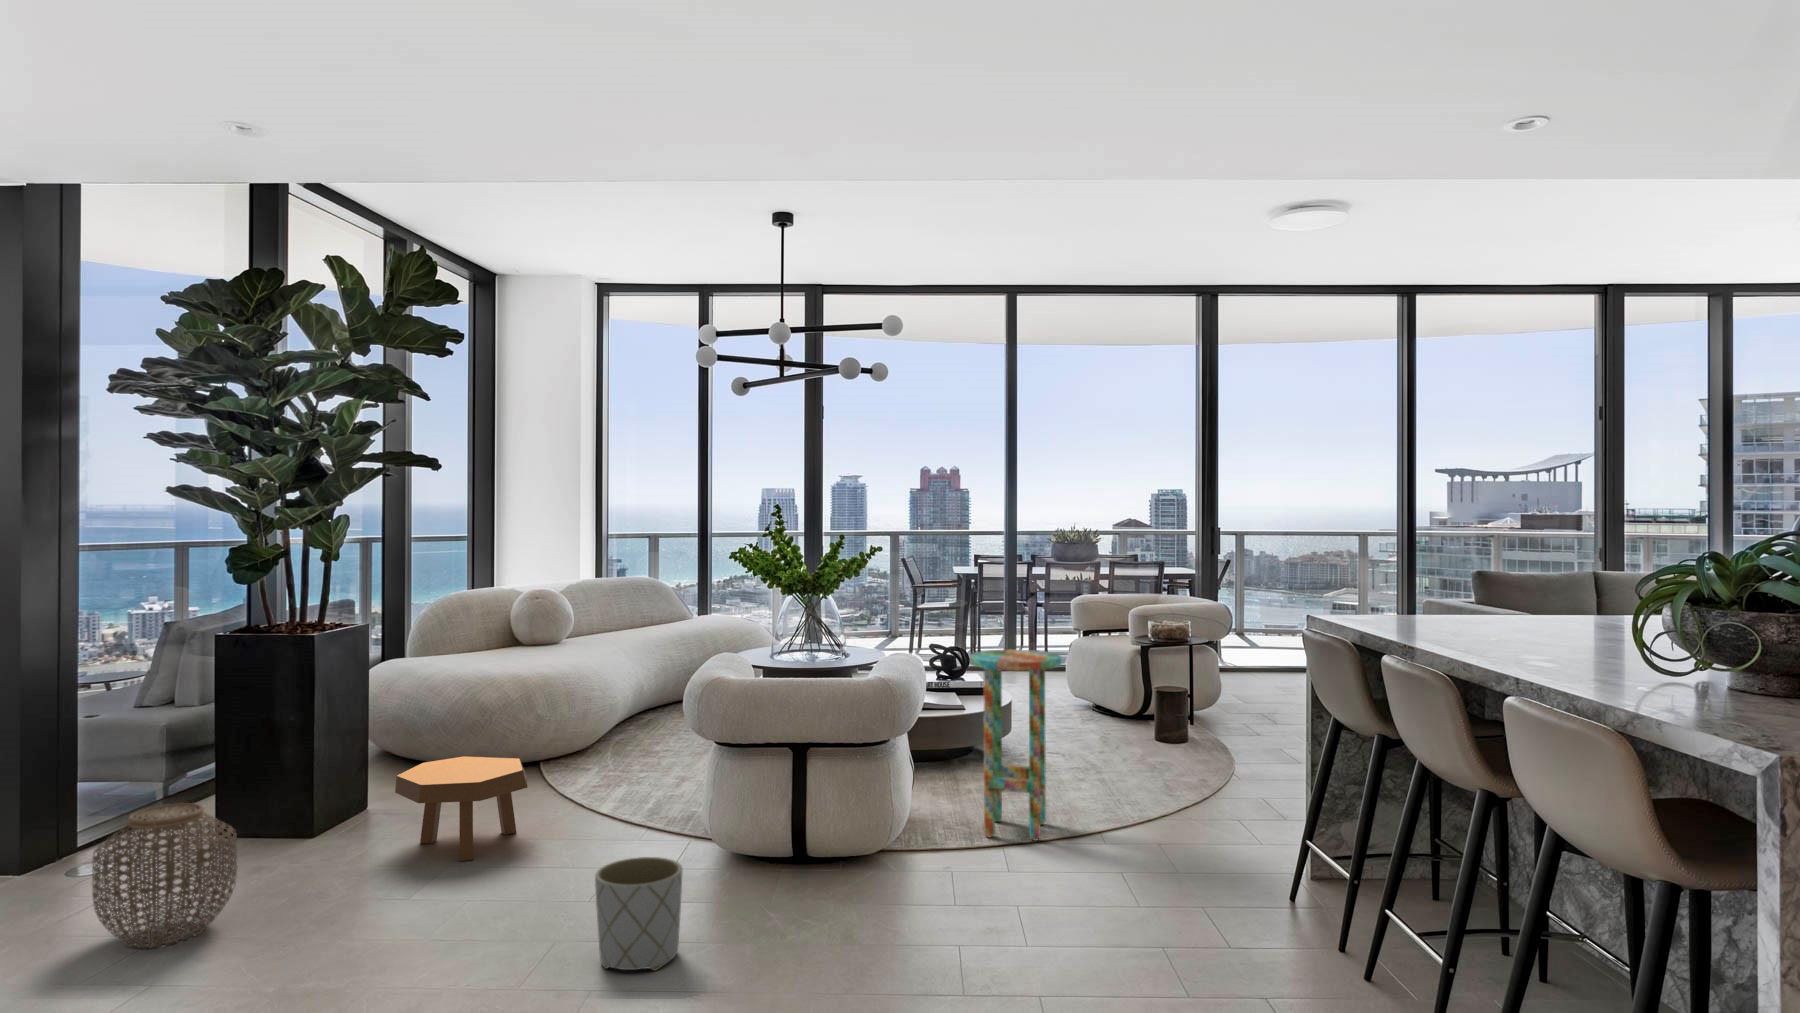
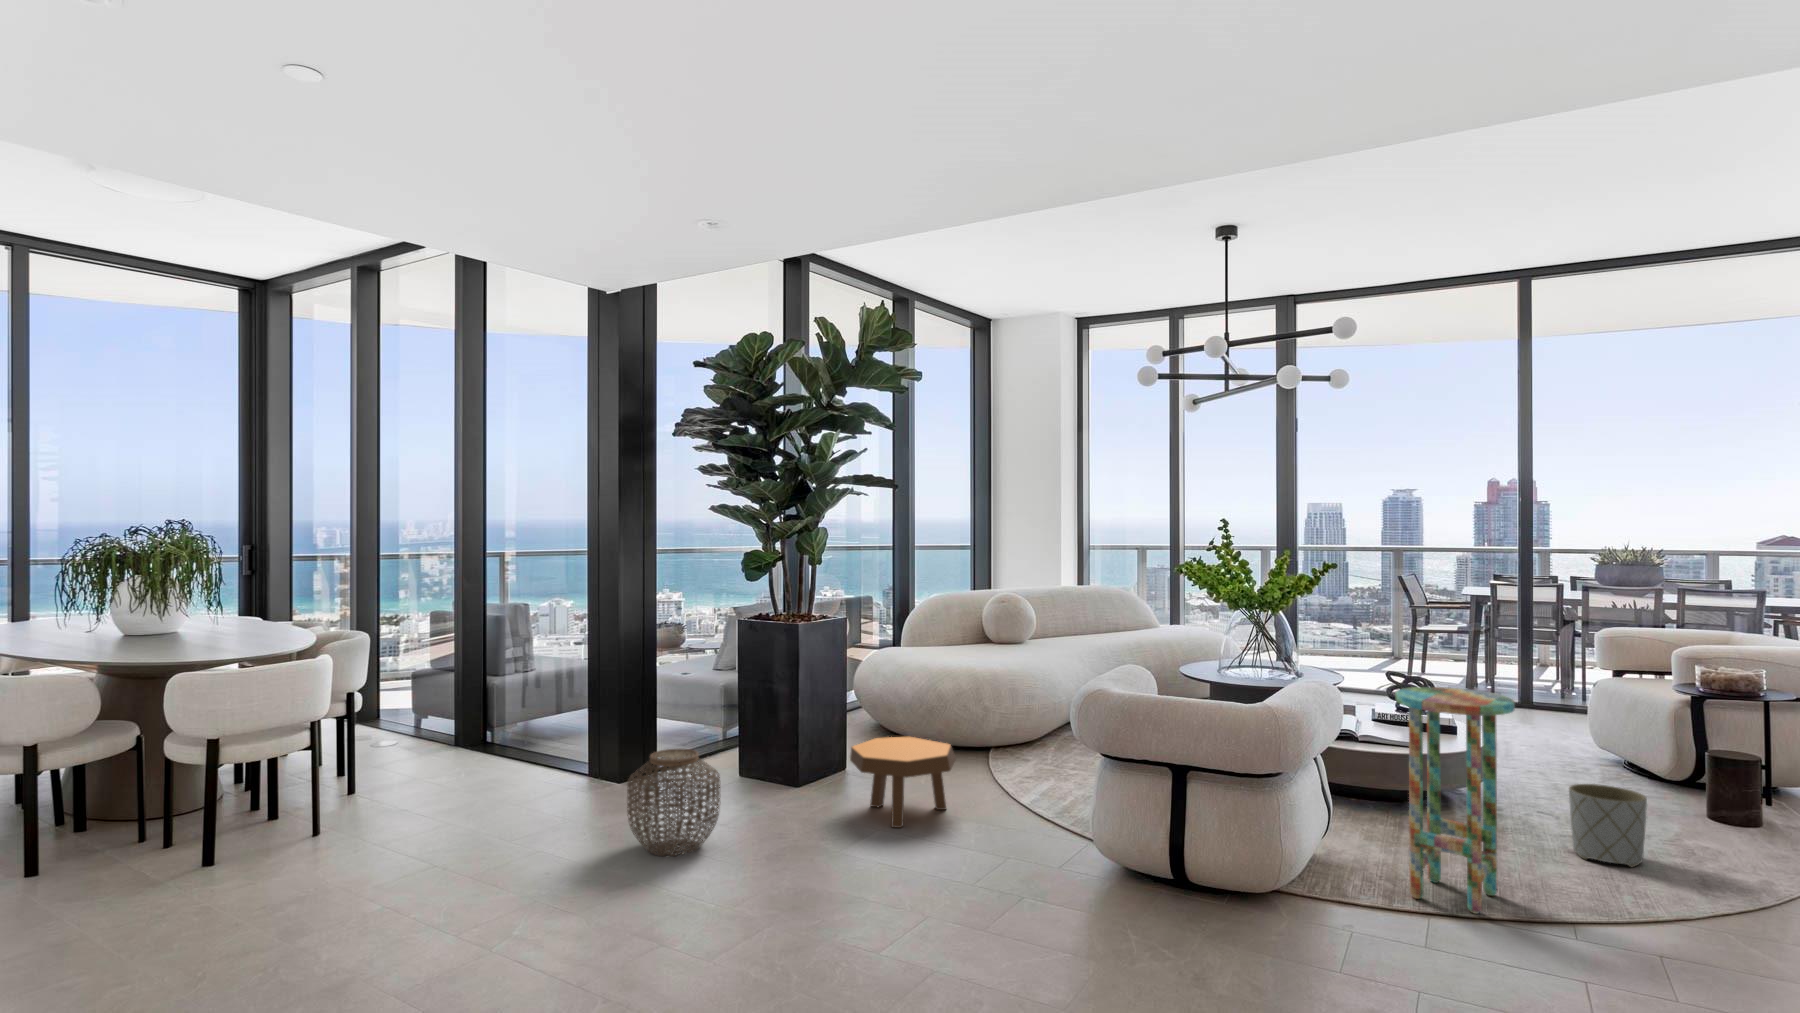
planter: present [595,857,682,971] -> present [1569,784,1647,867]

